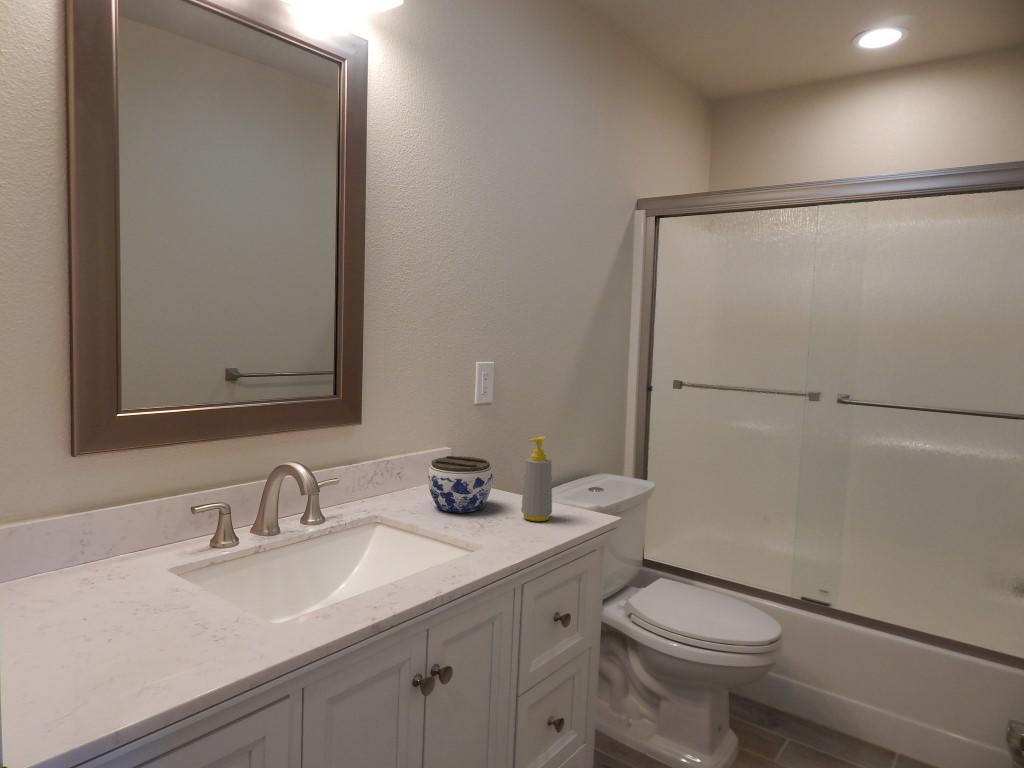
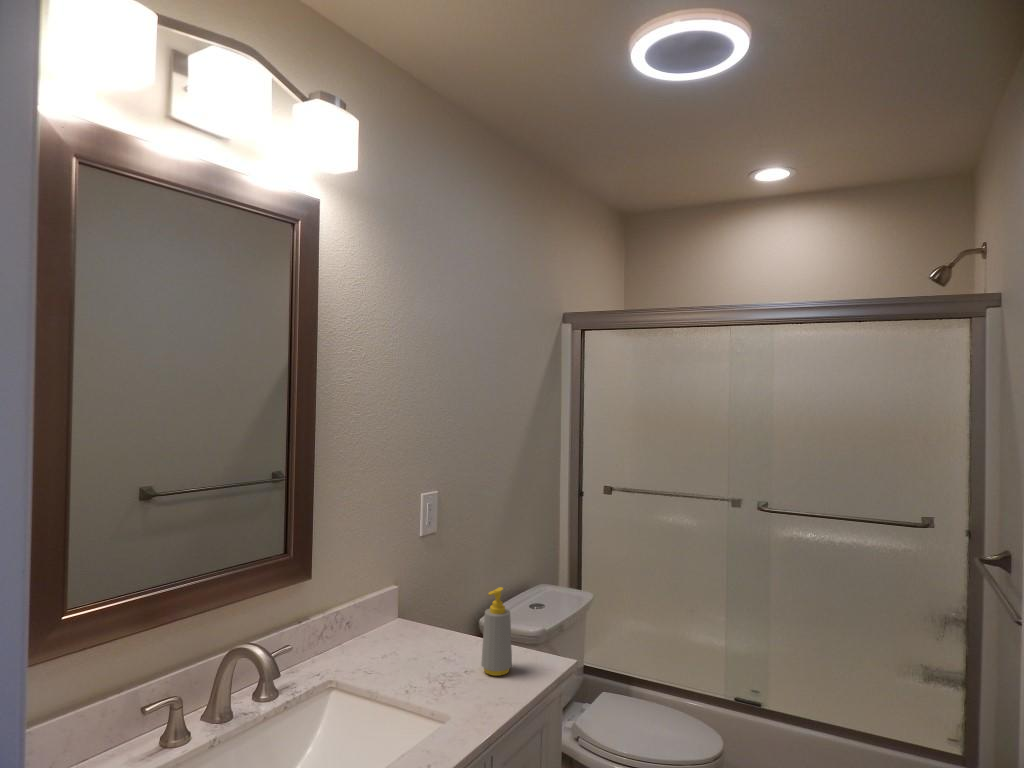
jar: present [428,456,493,513] -> none [384,605,450,669]

